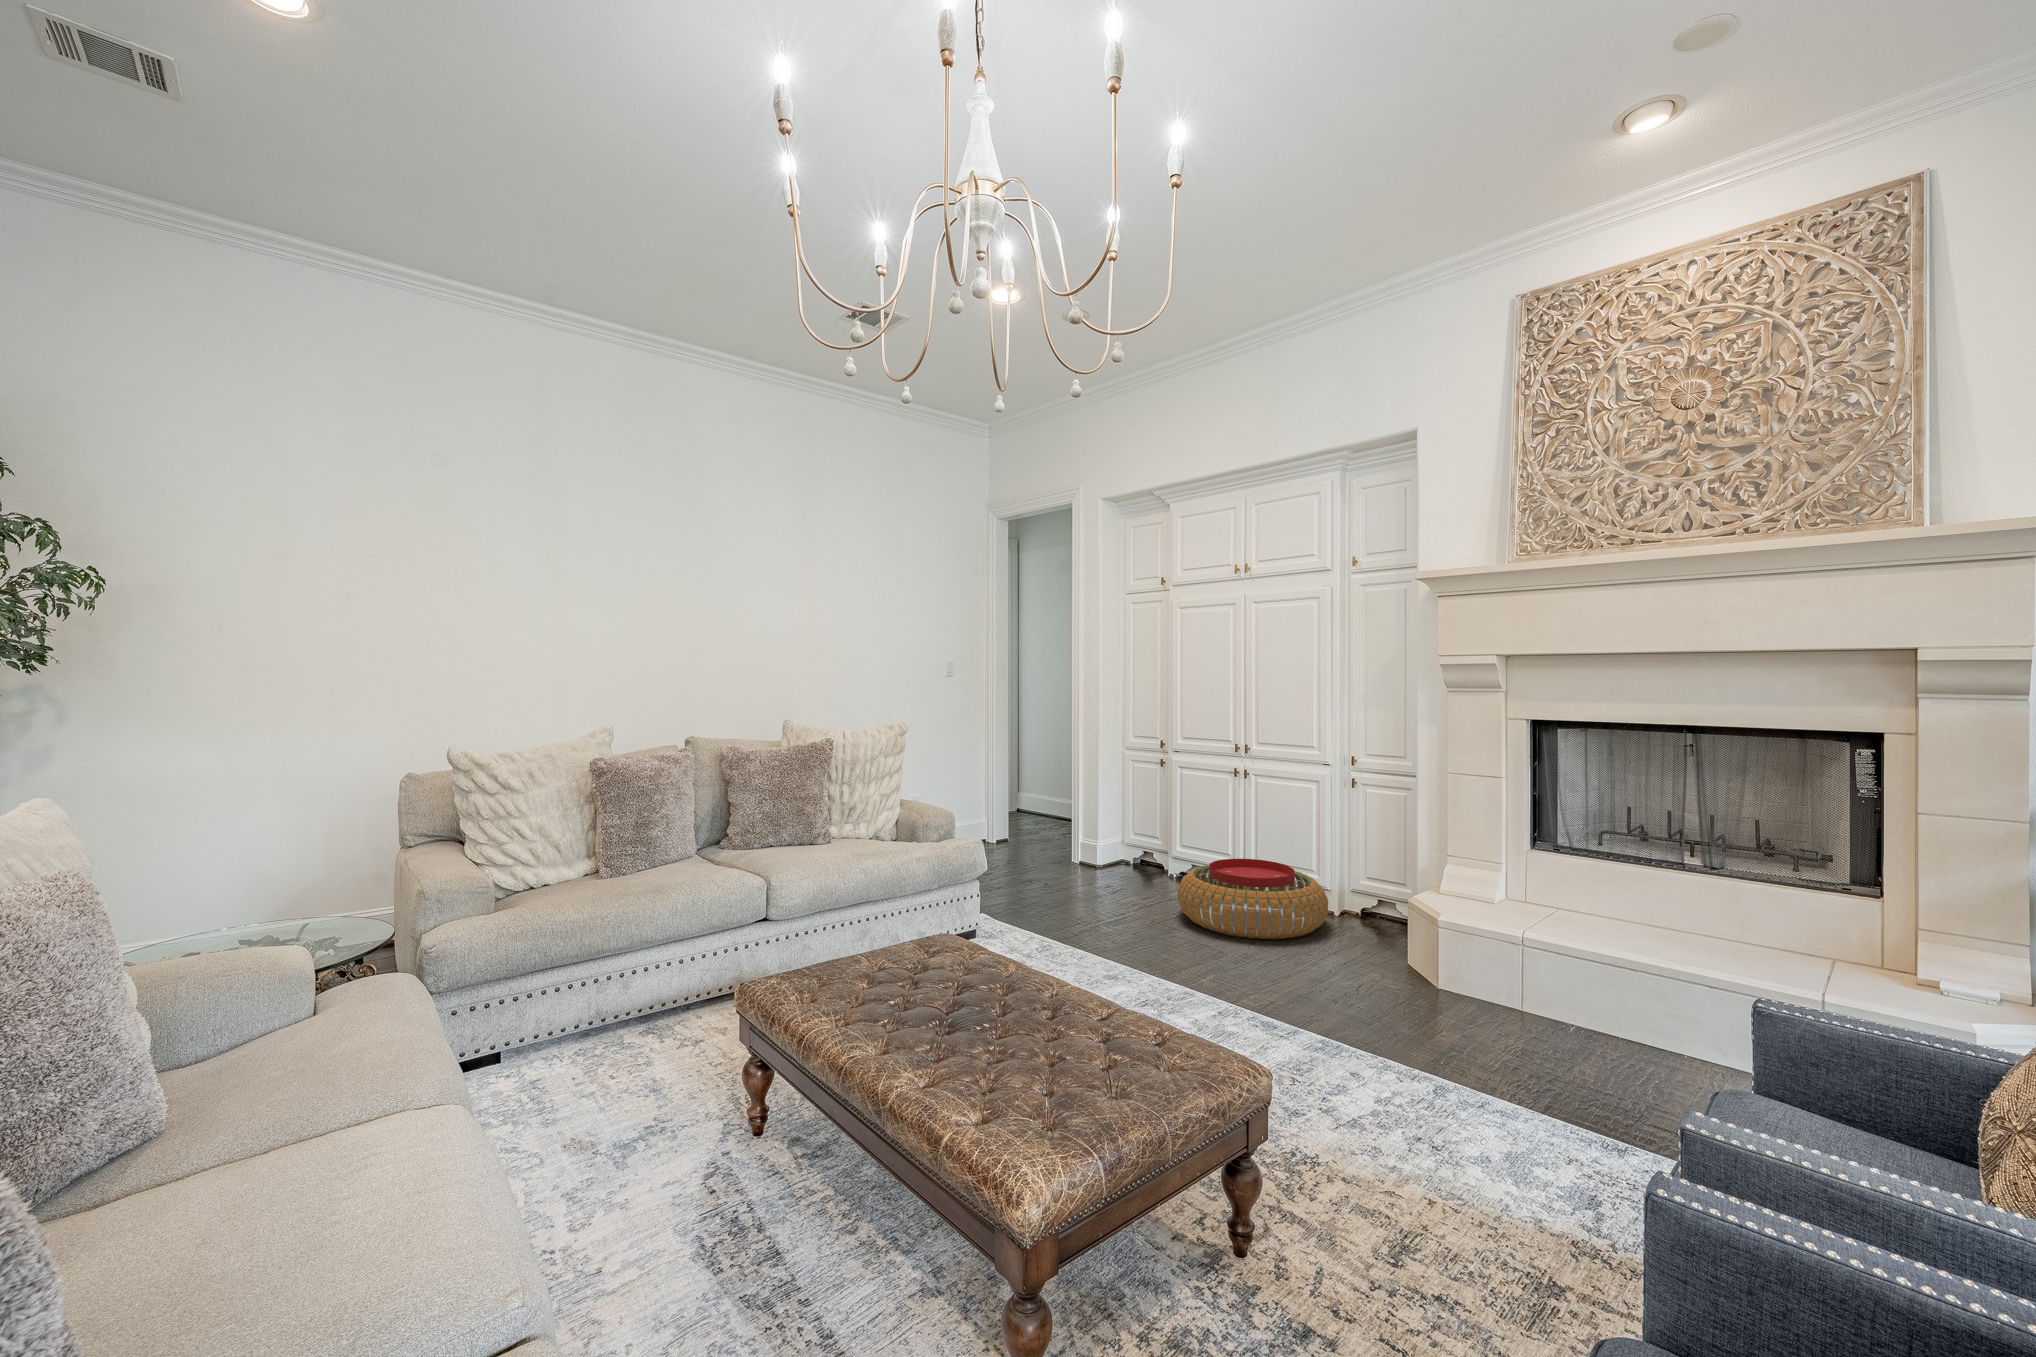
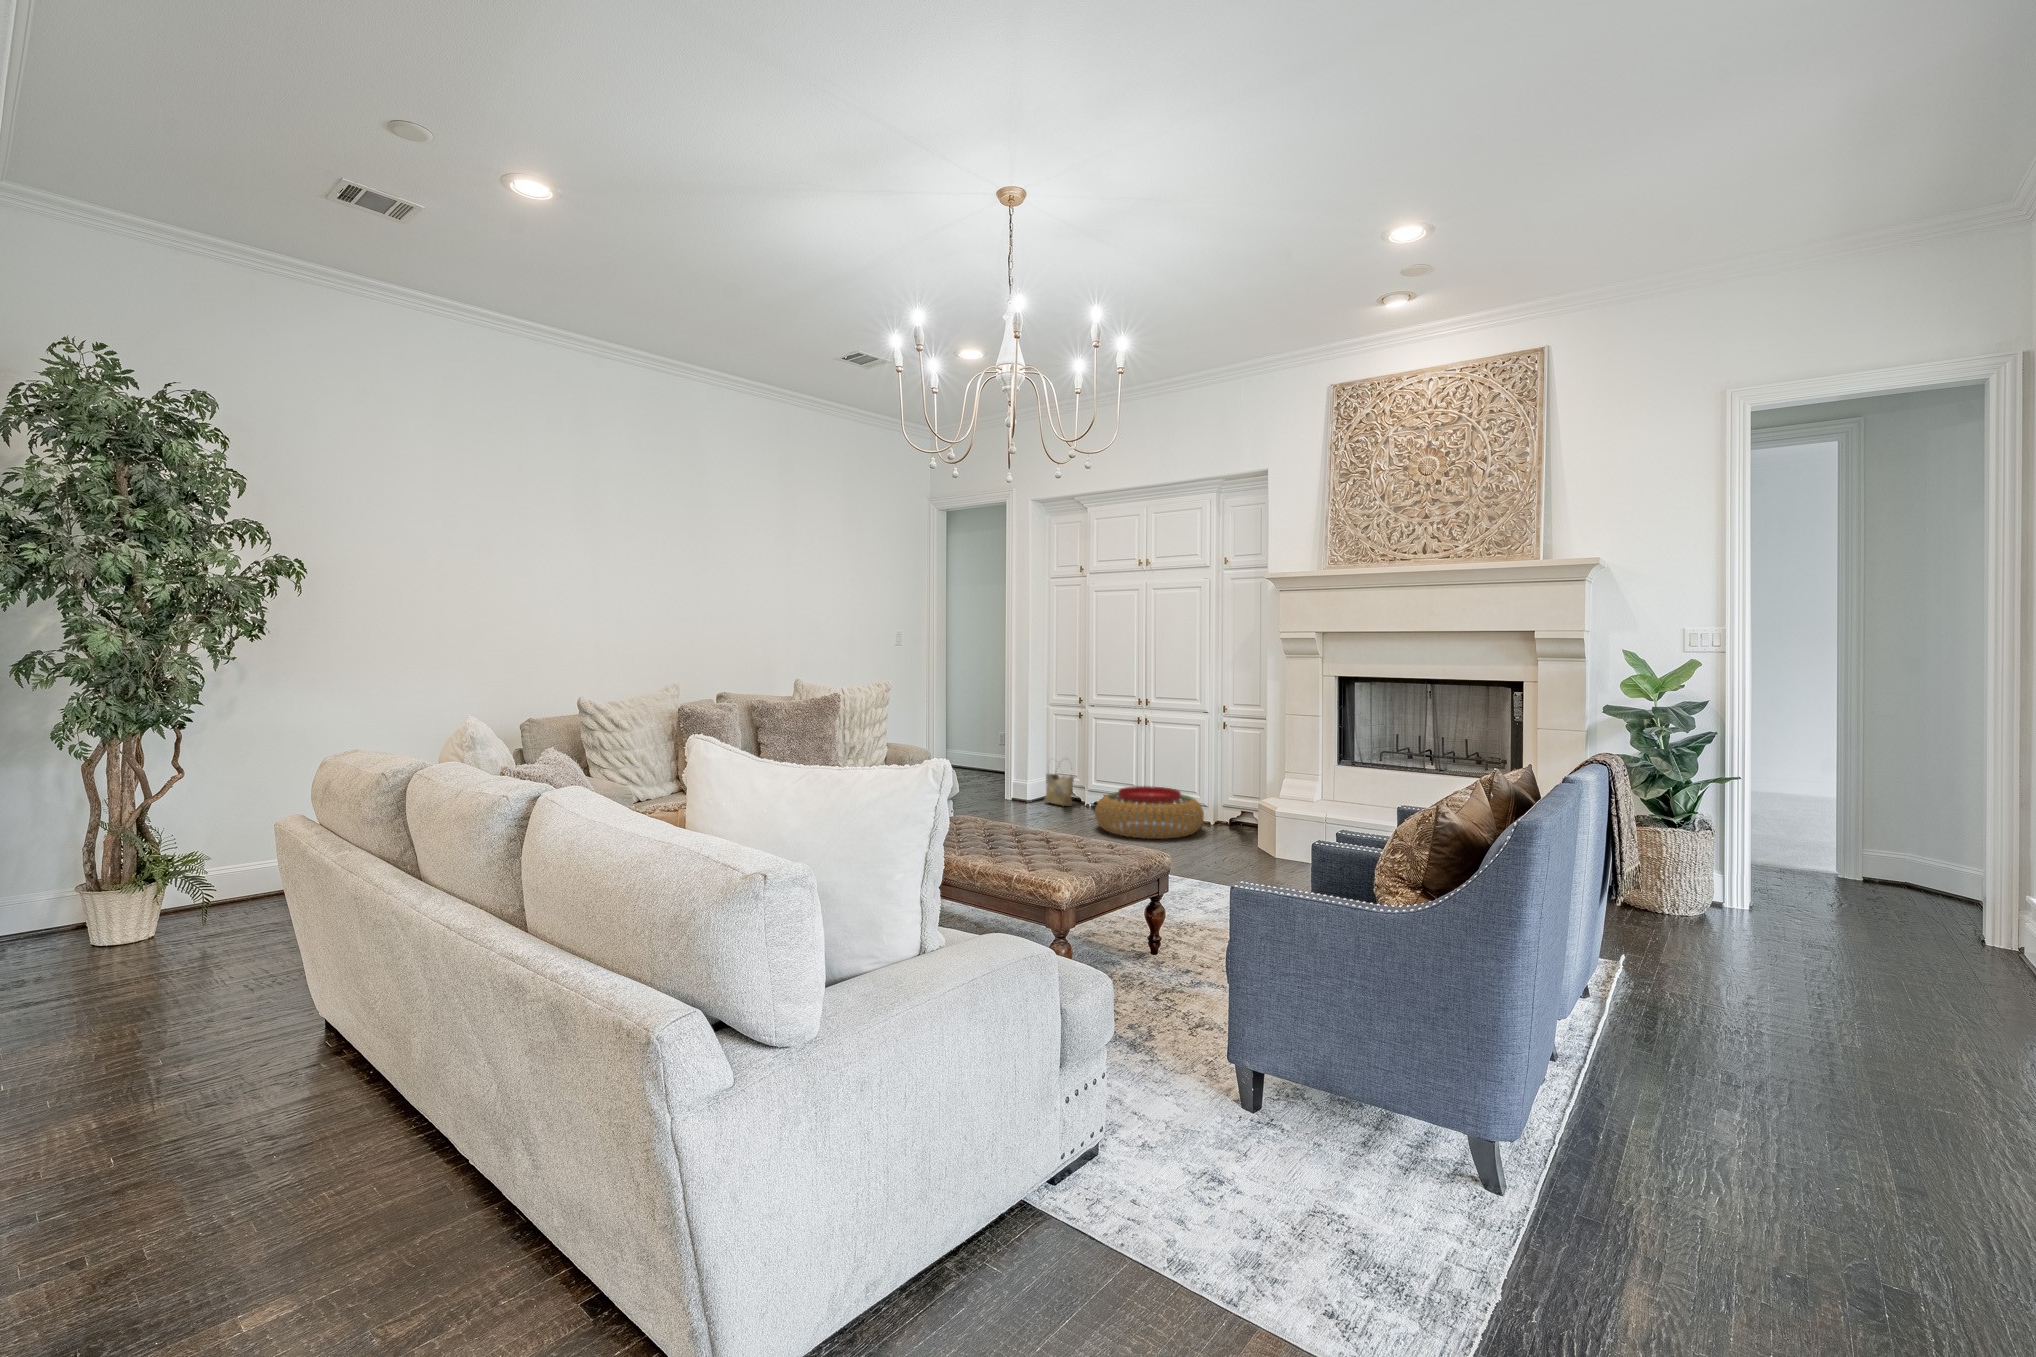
woven basket: none [1121,812,1158,873] -> present [1045,773,1074,806]

